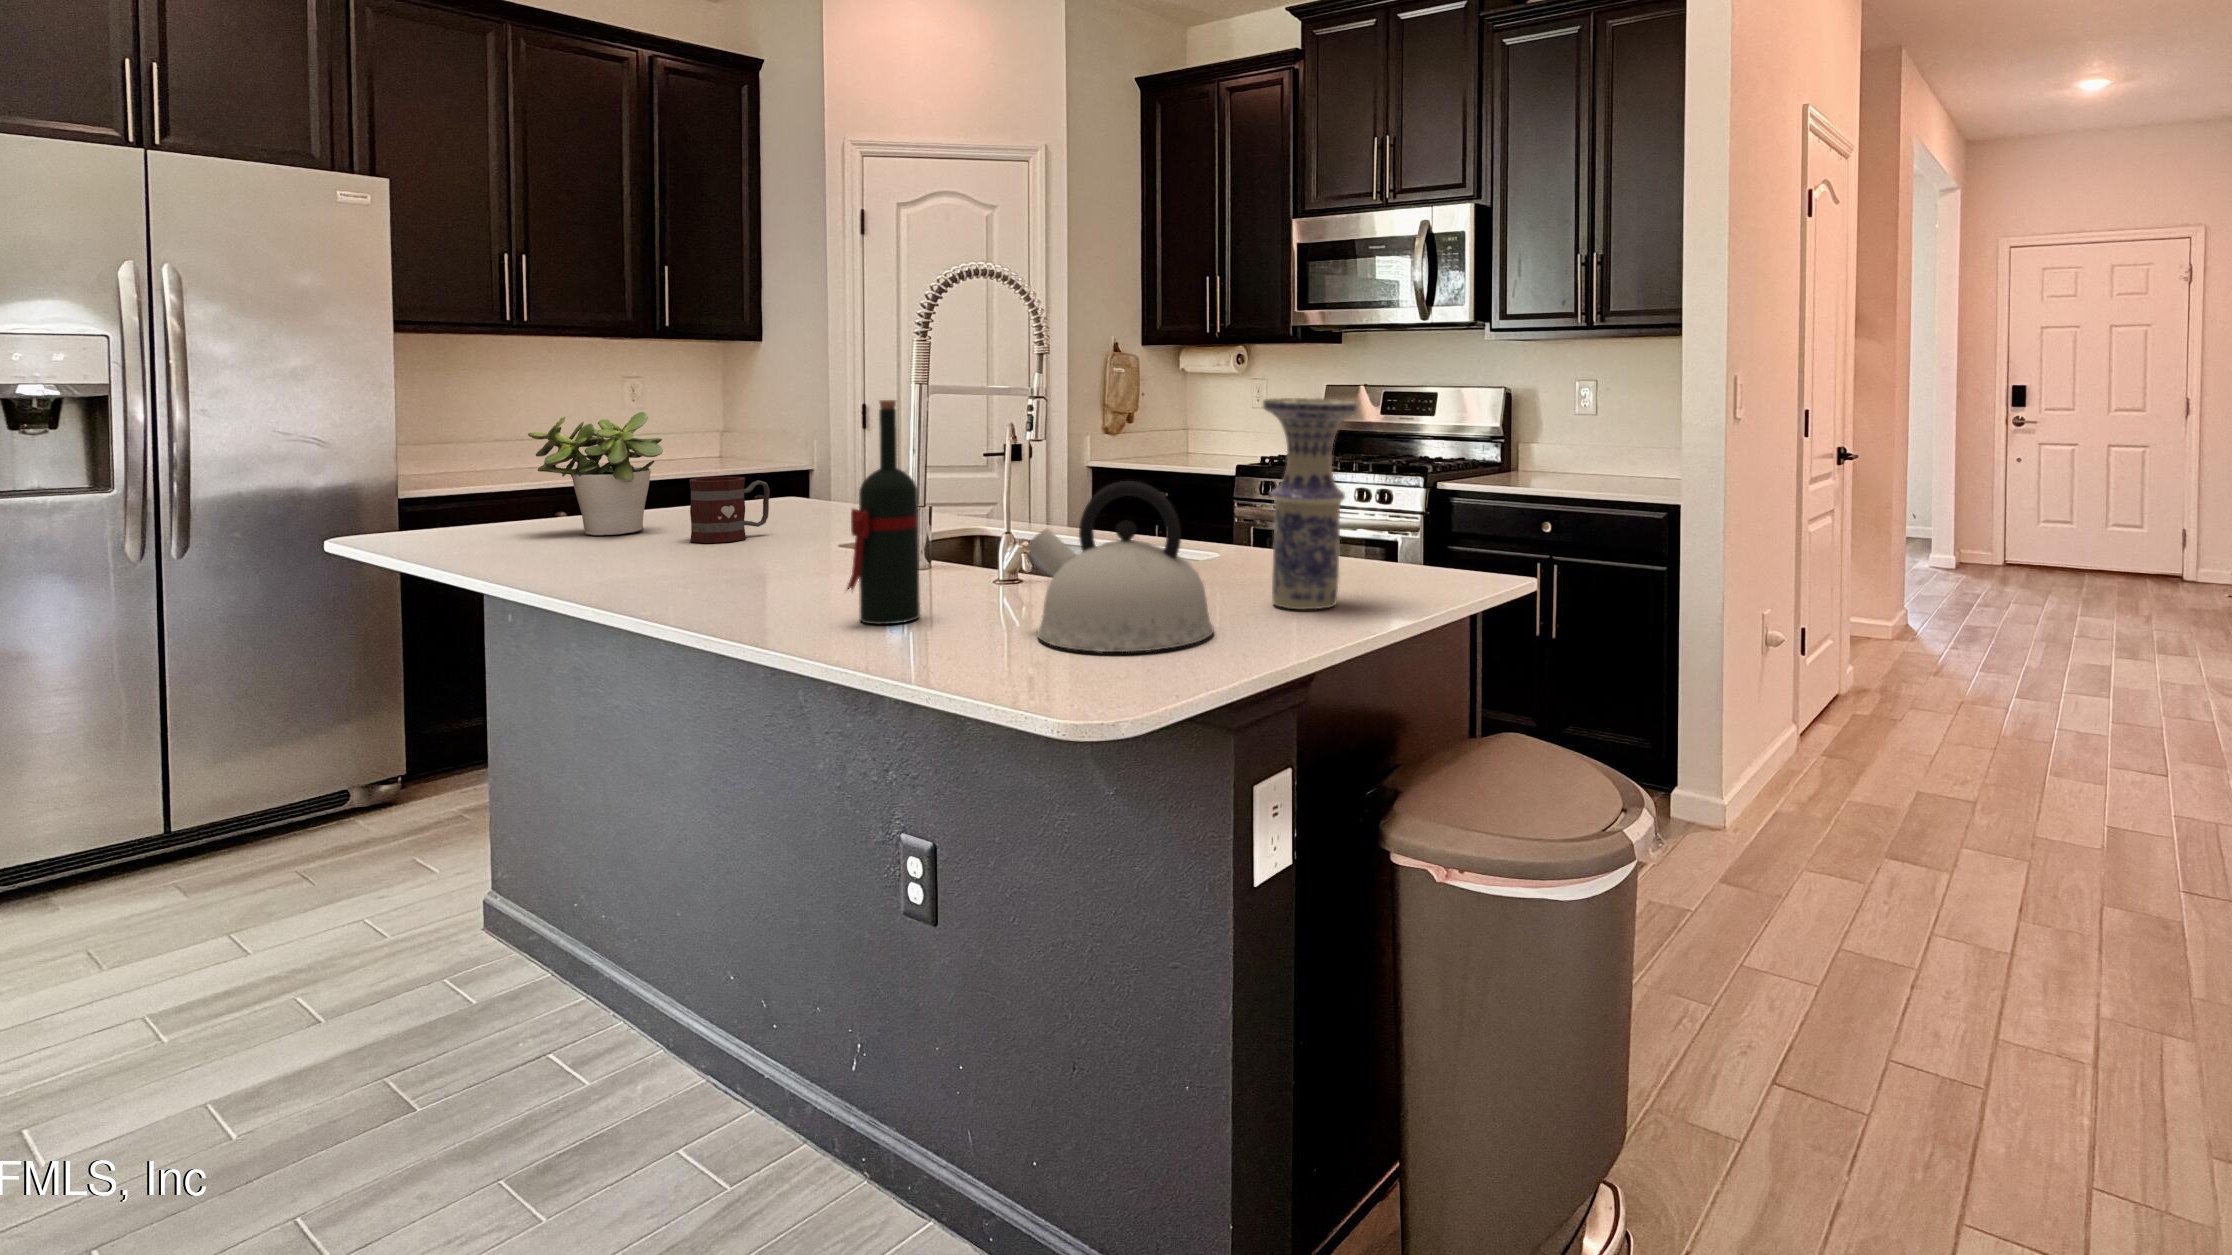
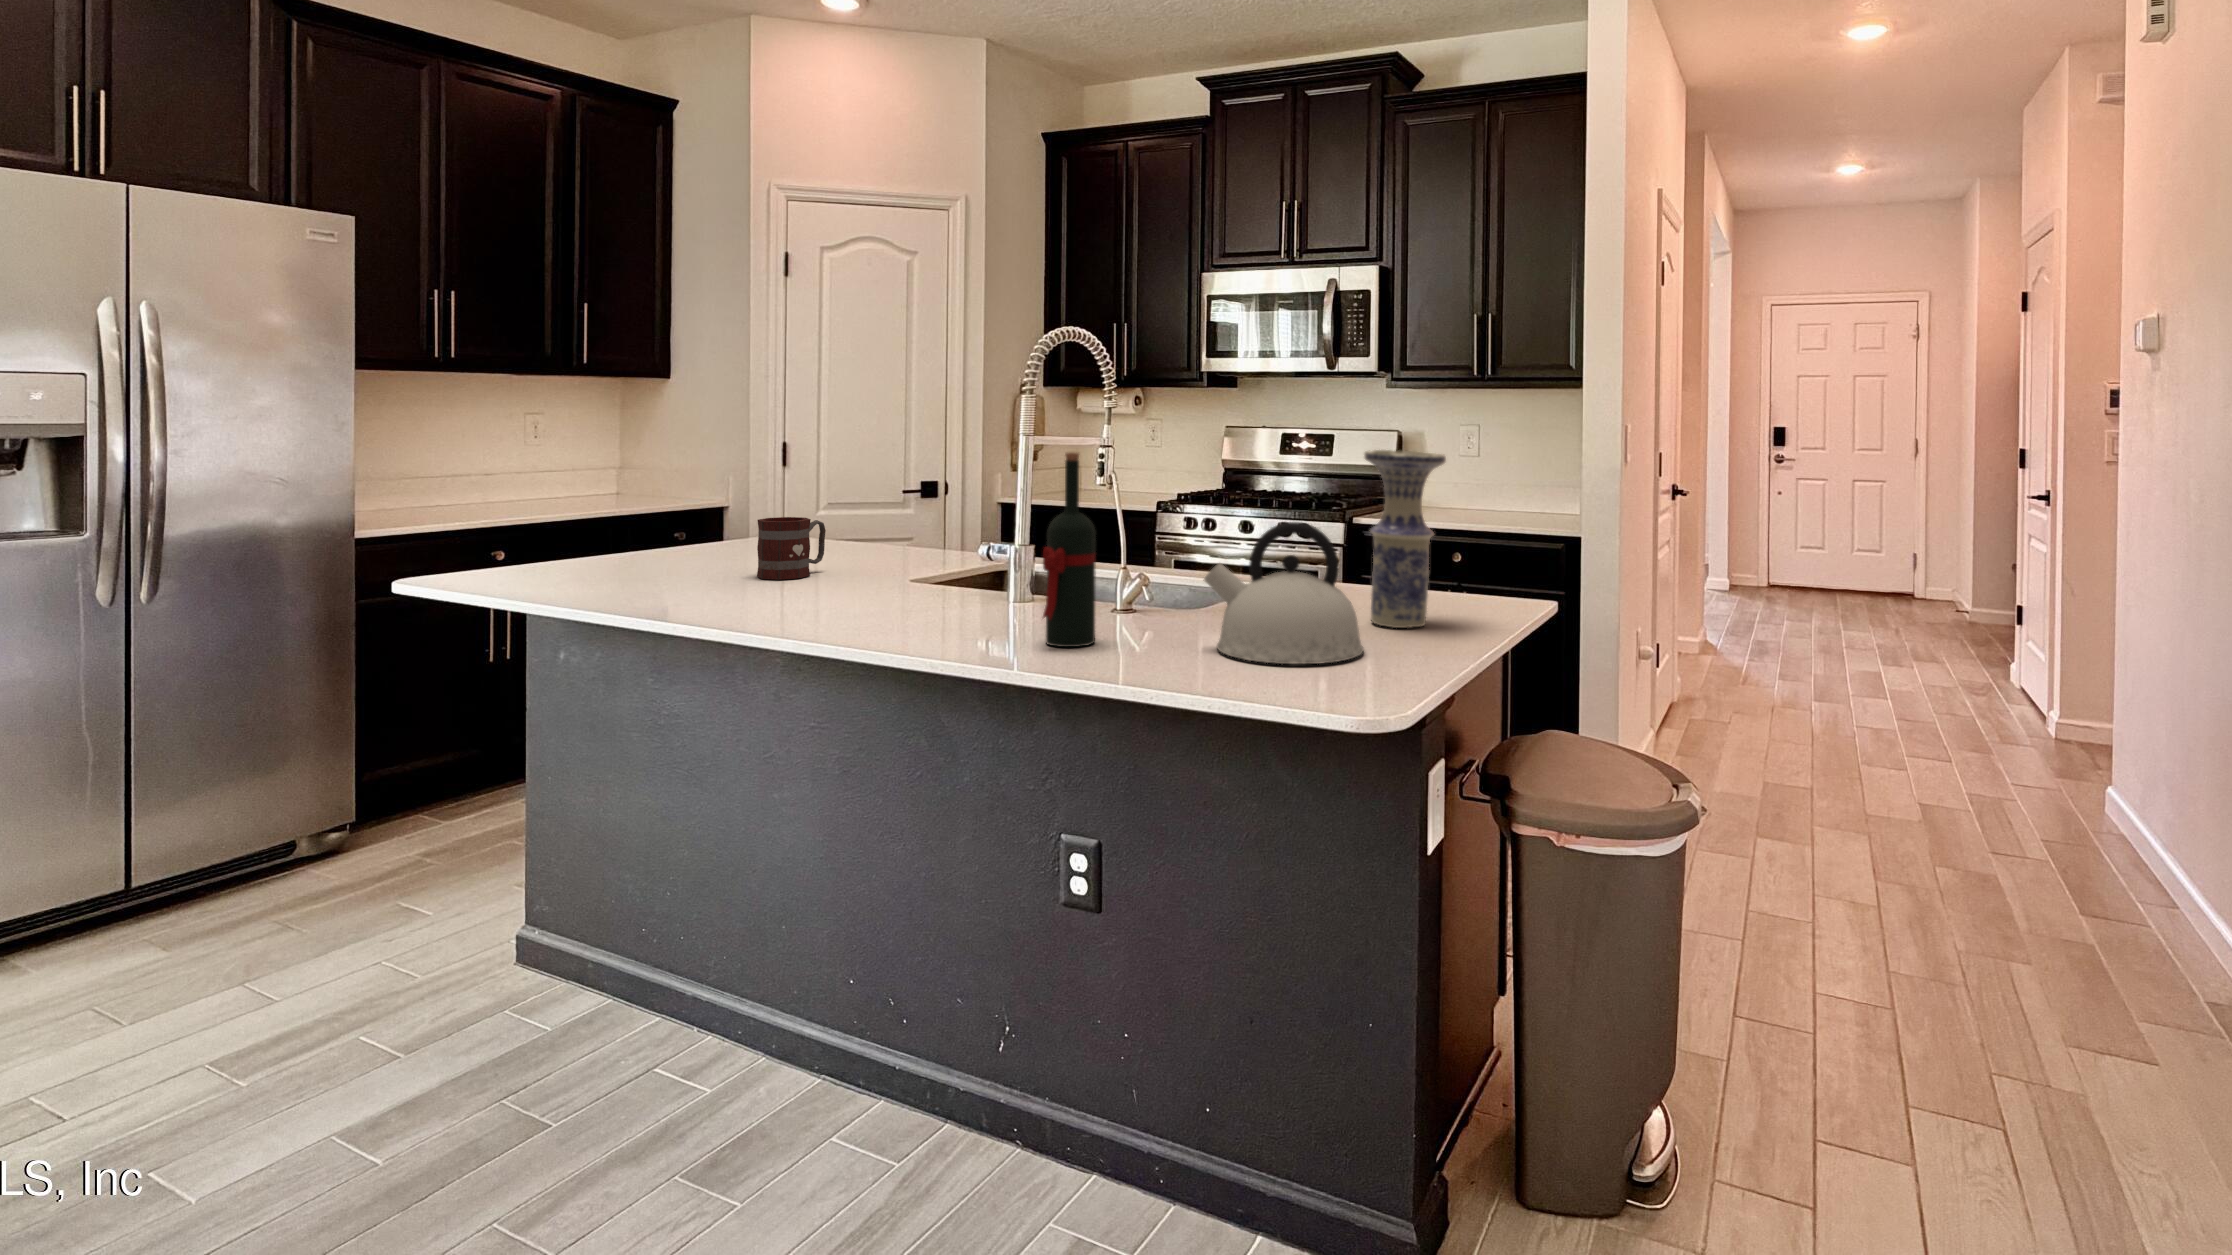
potted plant: present [528,412,663,535] -> none [593,456,720,574]

